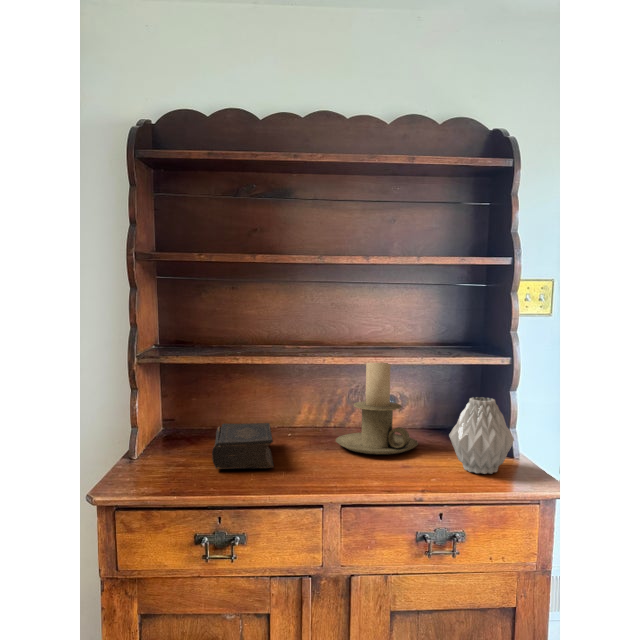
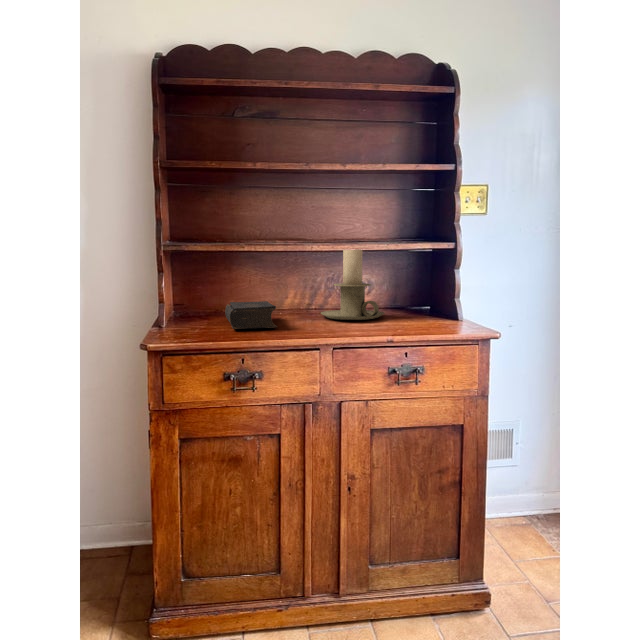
vase: present [449,397,514,474] -> none [410,271,459,327]

